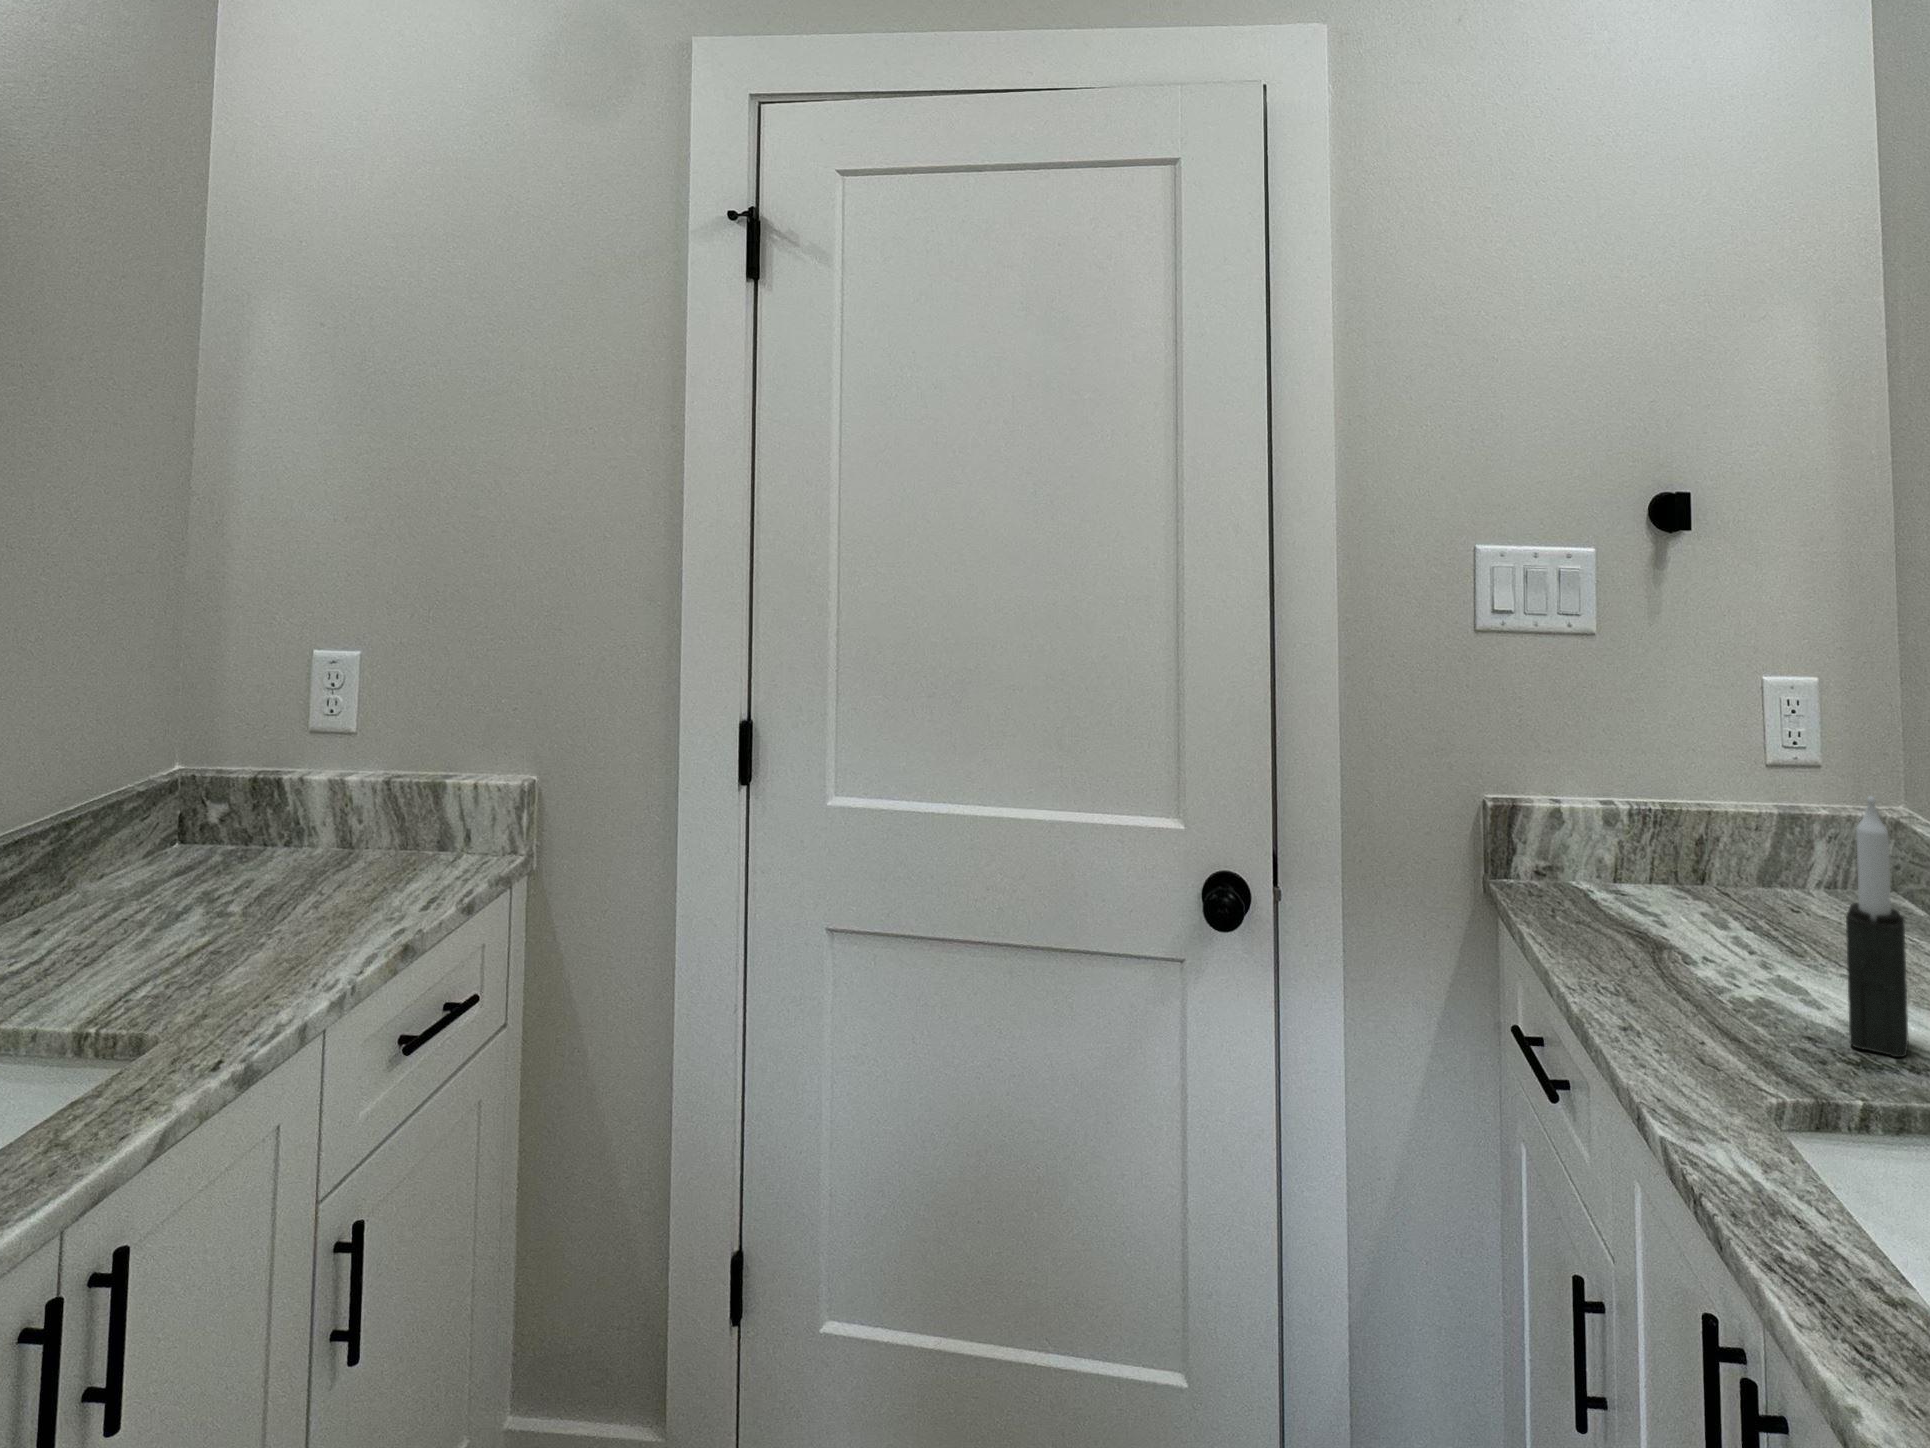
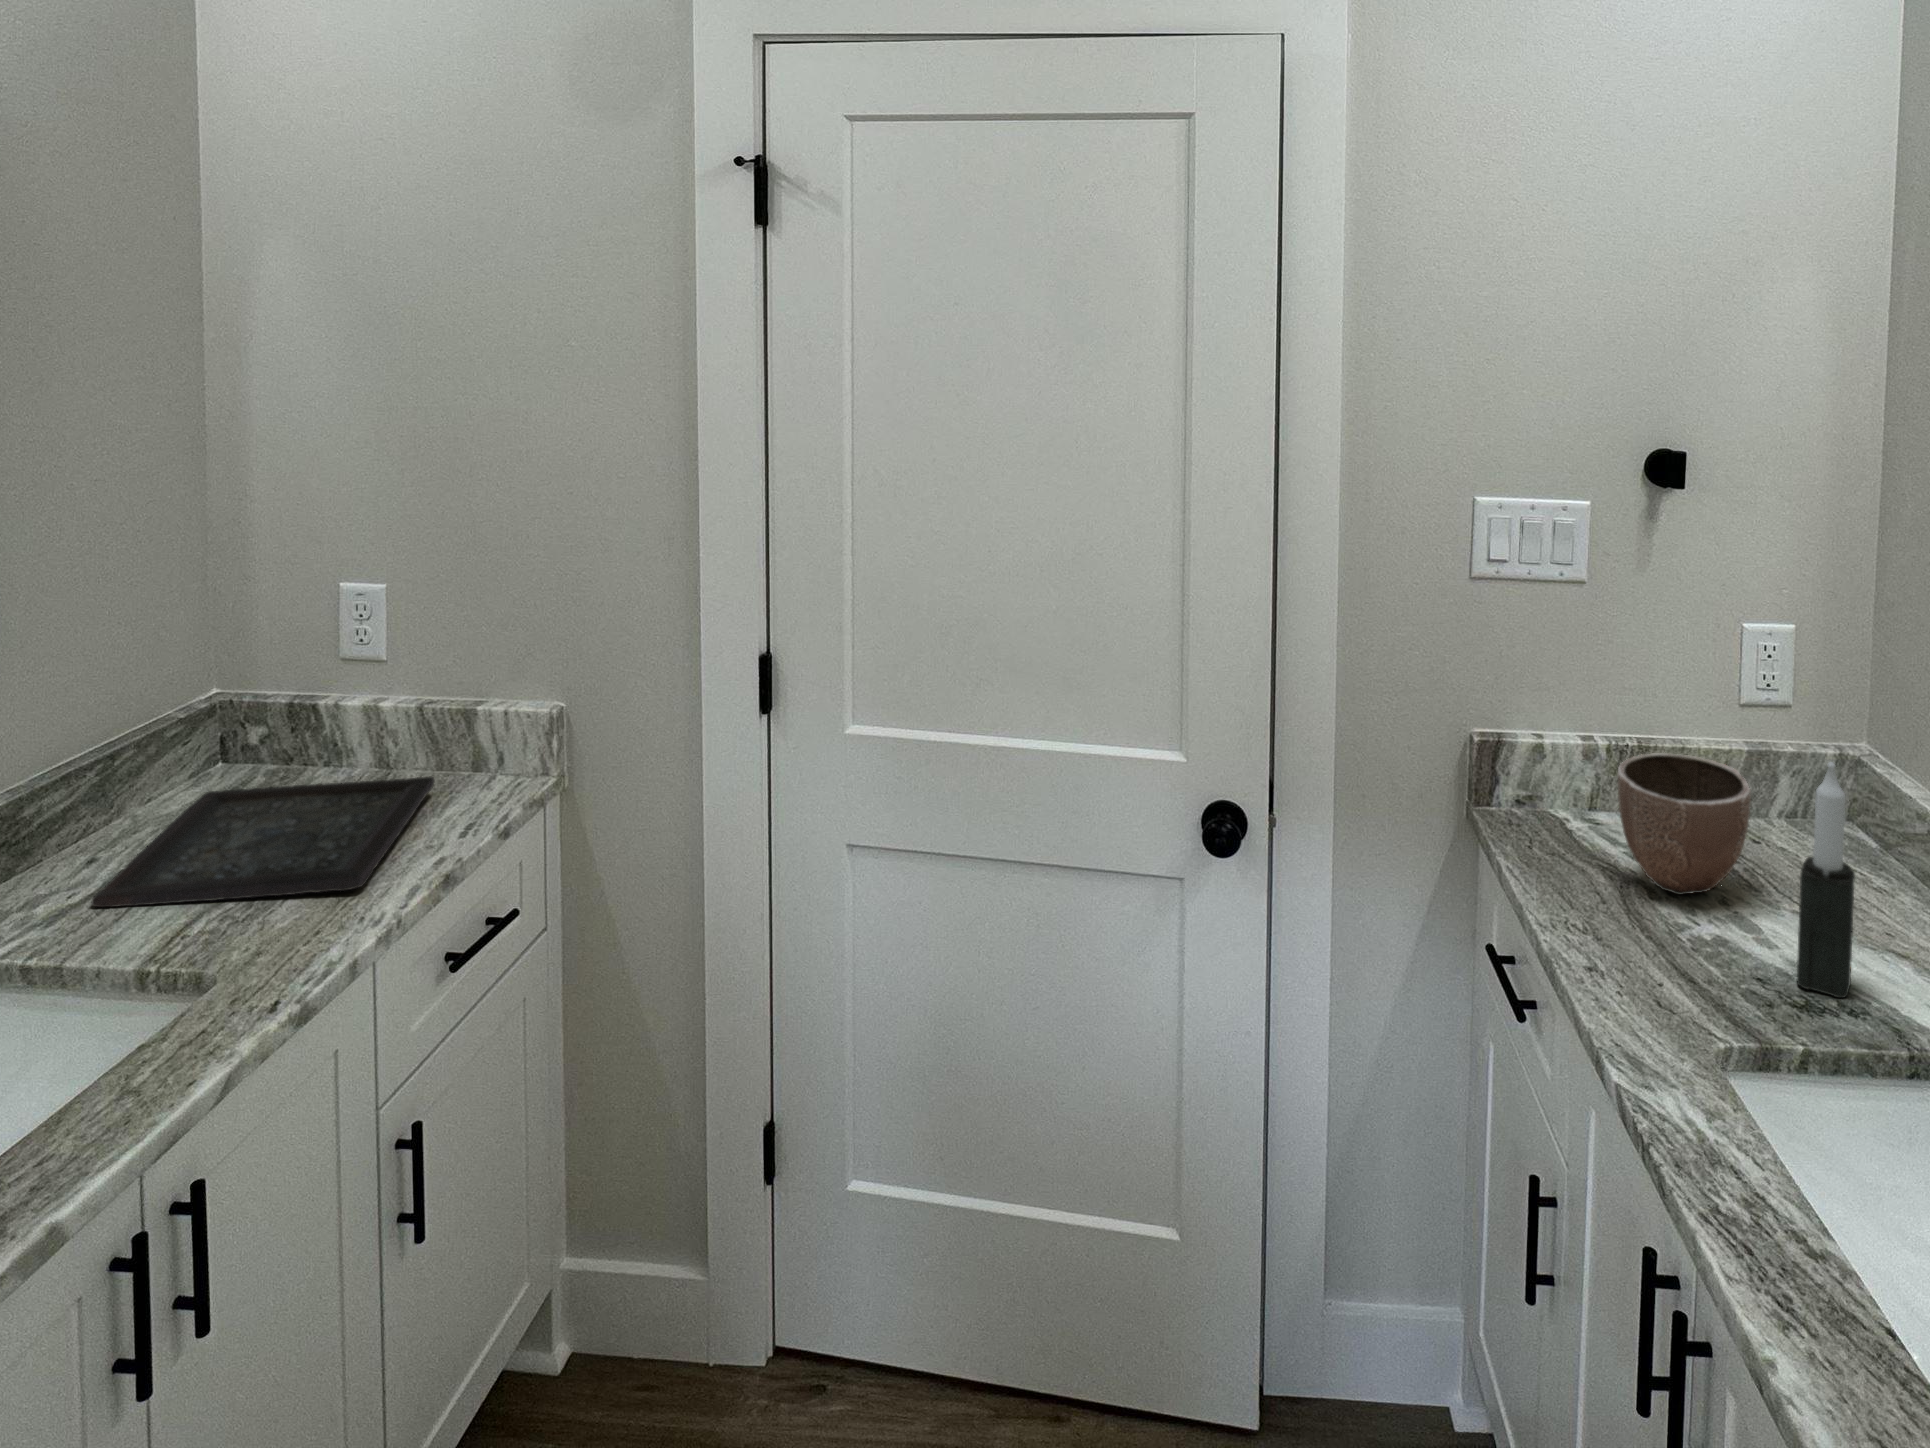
decorative bowl: none [1643,814,1786,964] -> present [1618,753,1751,895]
tray: none [35,857,400,976] -> present [92,777,435,907]

